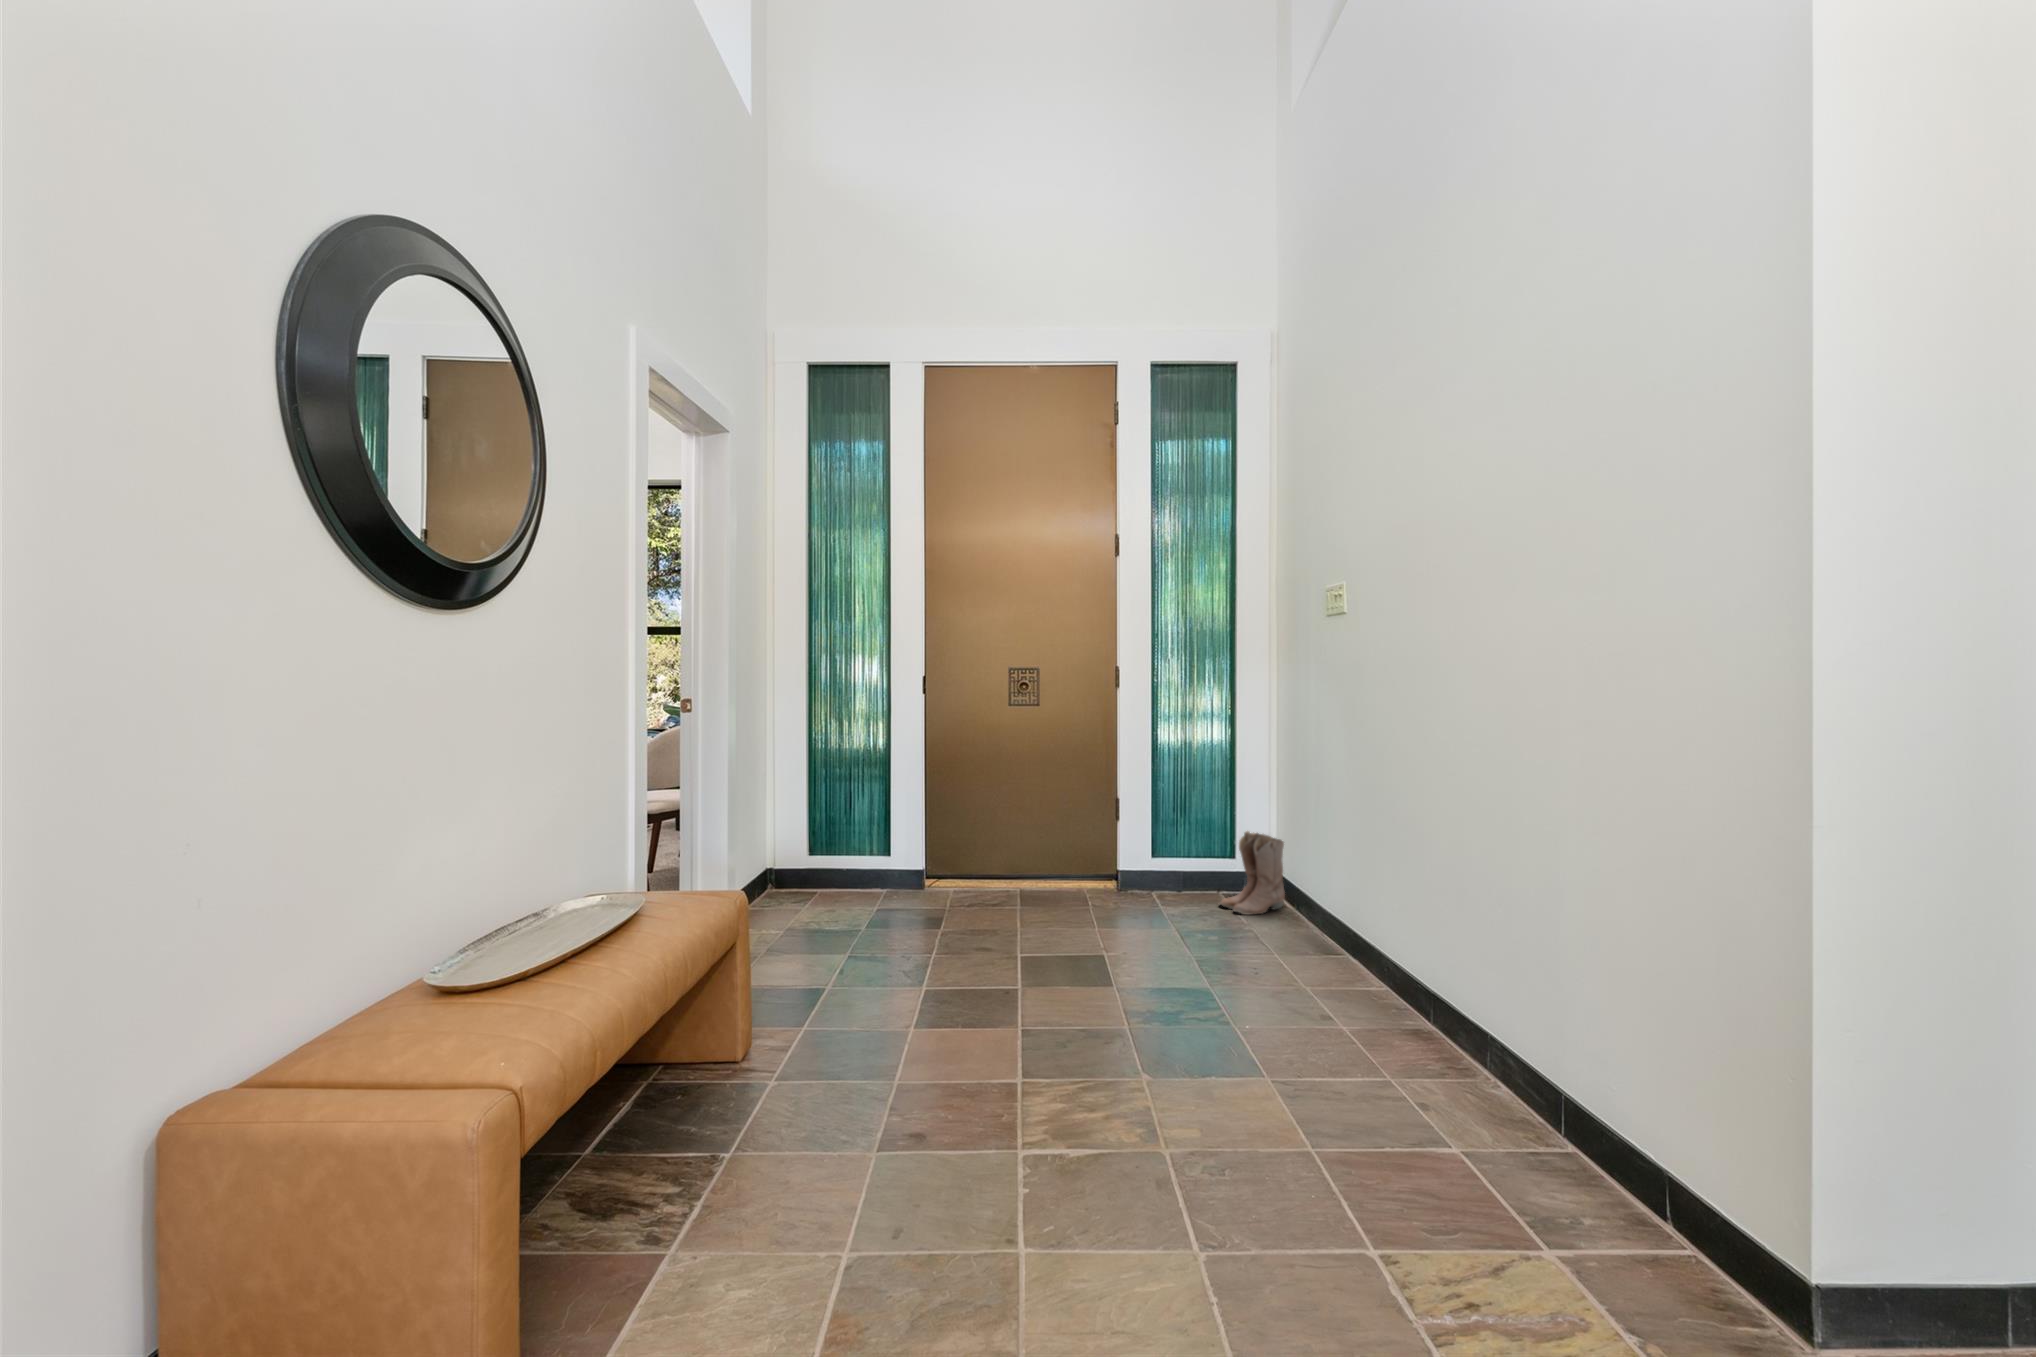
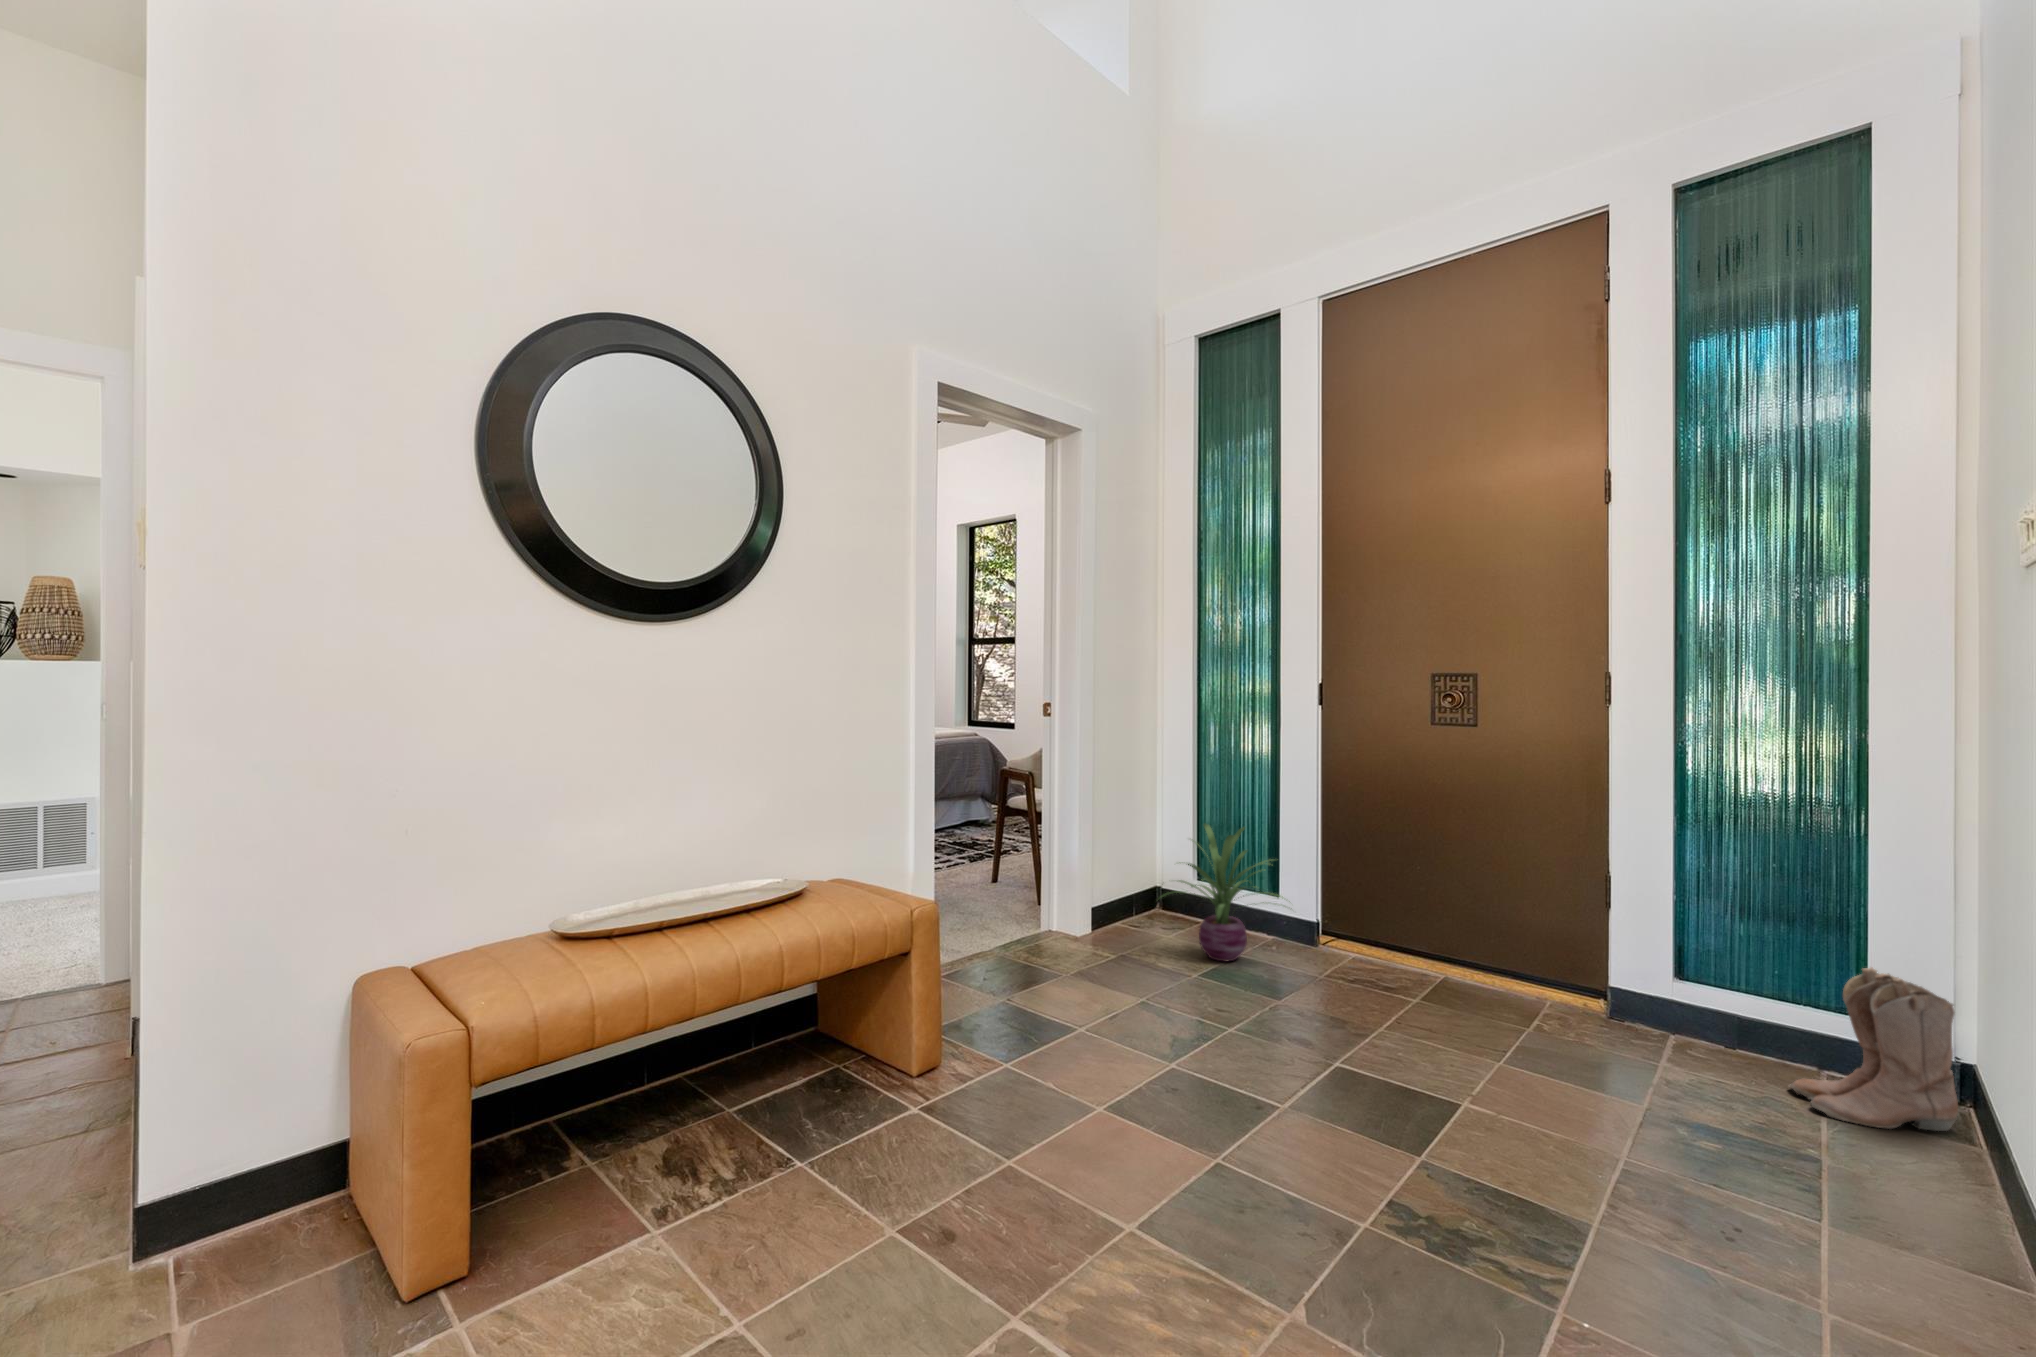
decorative plant: none [802,799,926,913] -> present [1160,824,1290,961]

